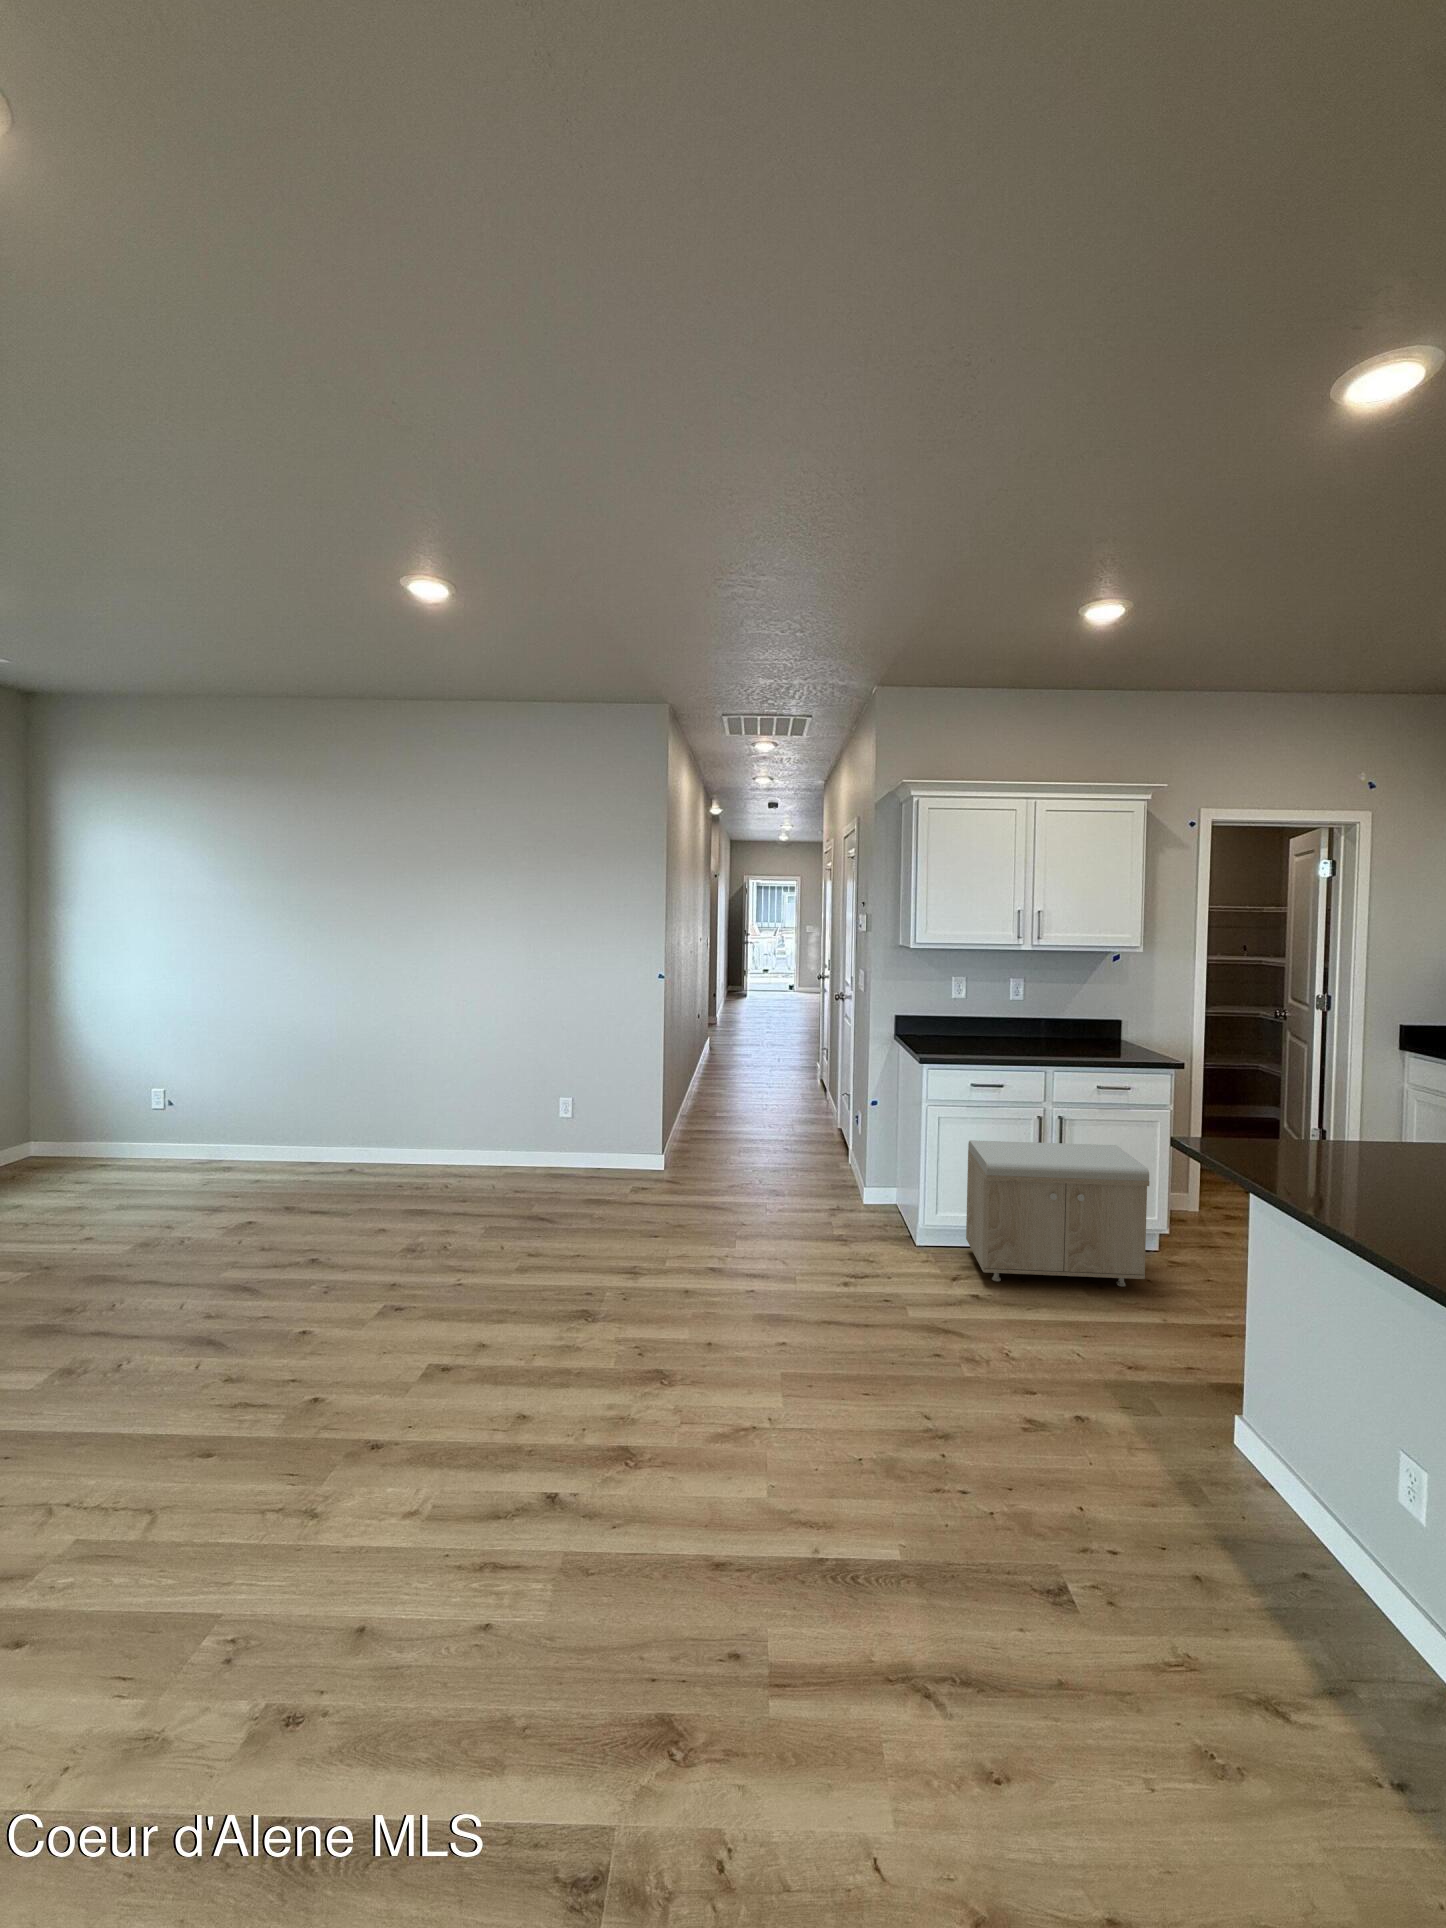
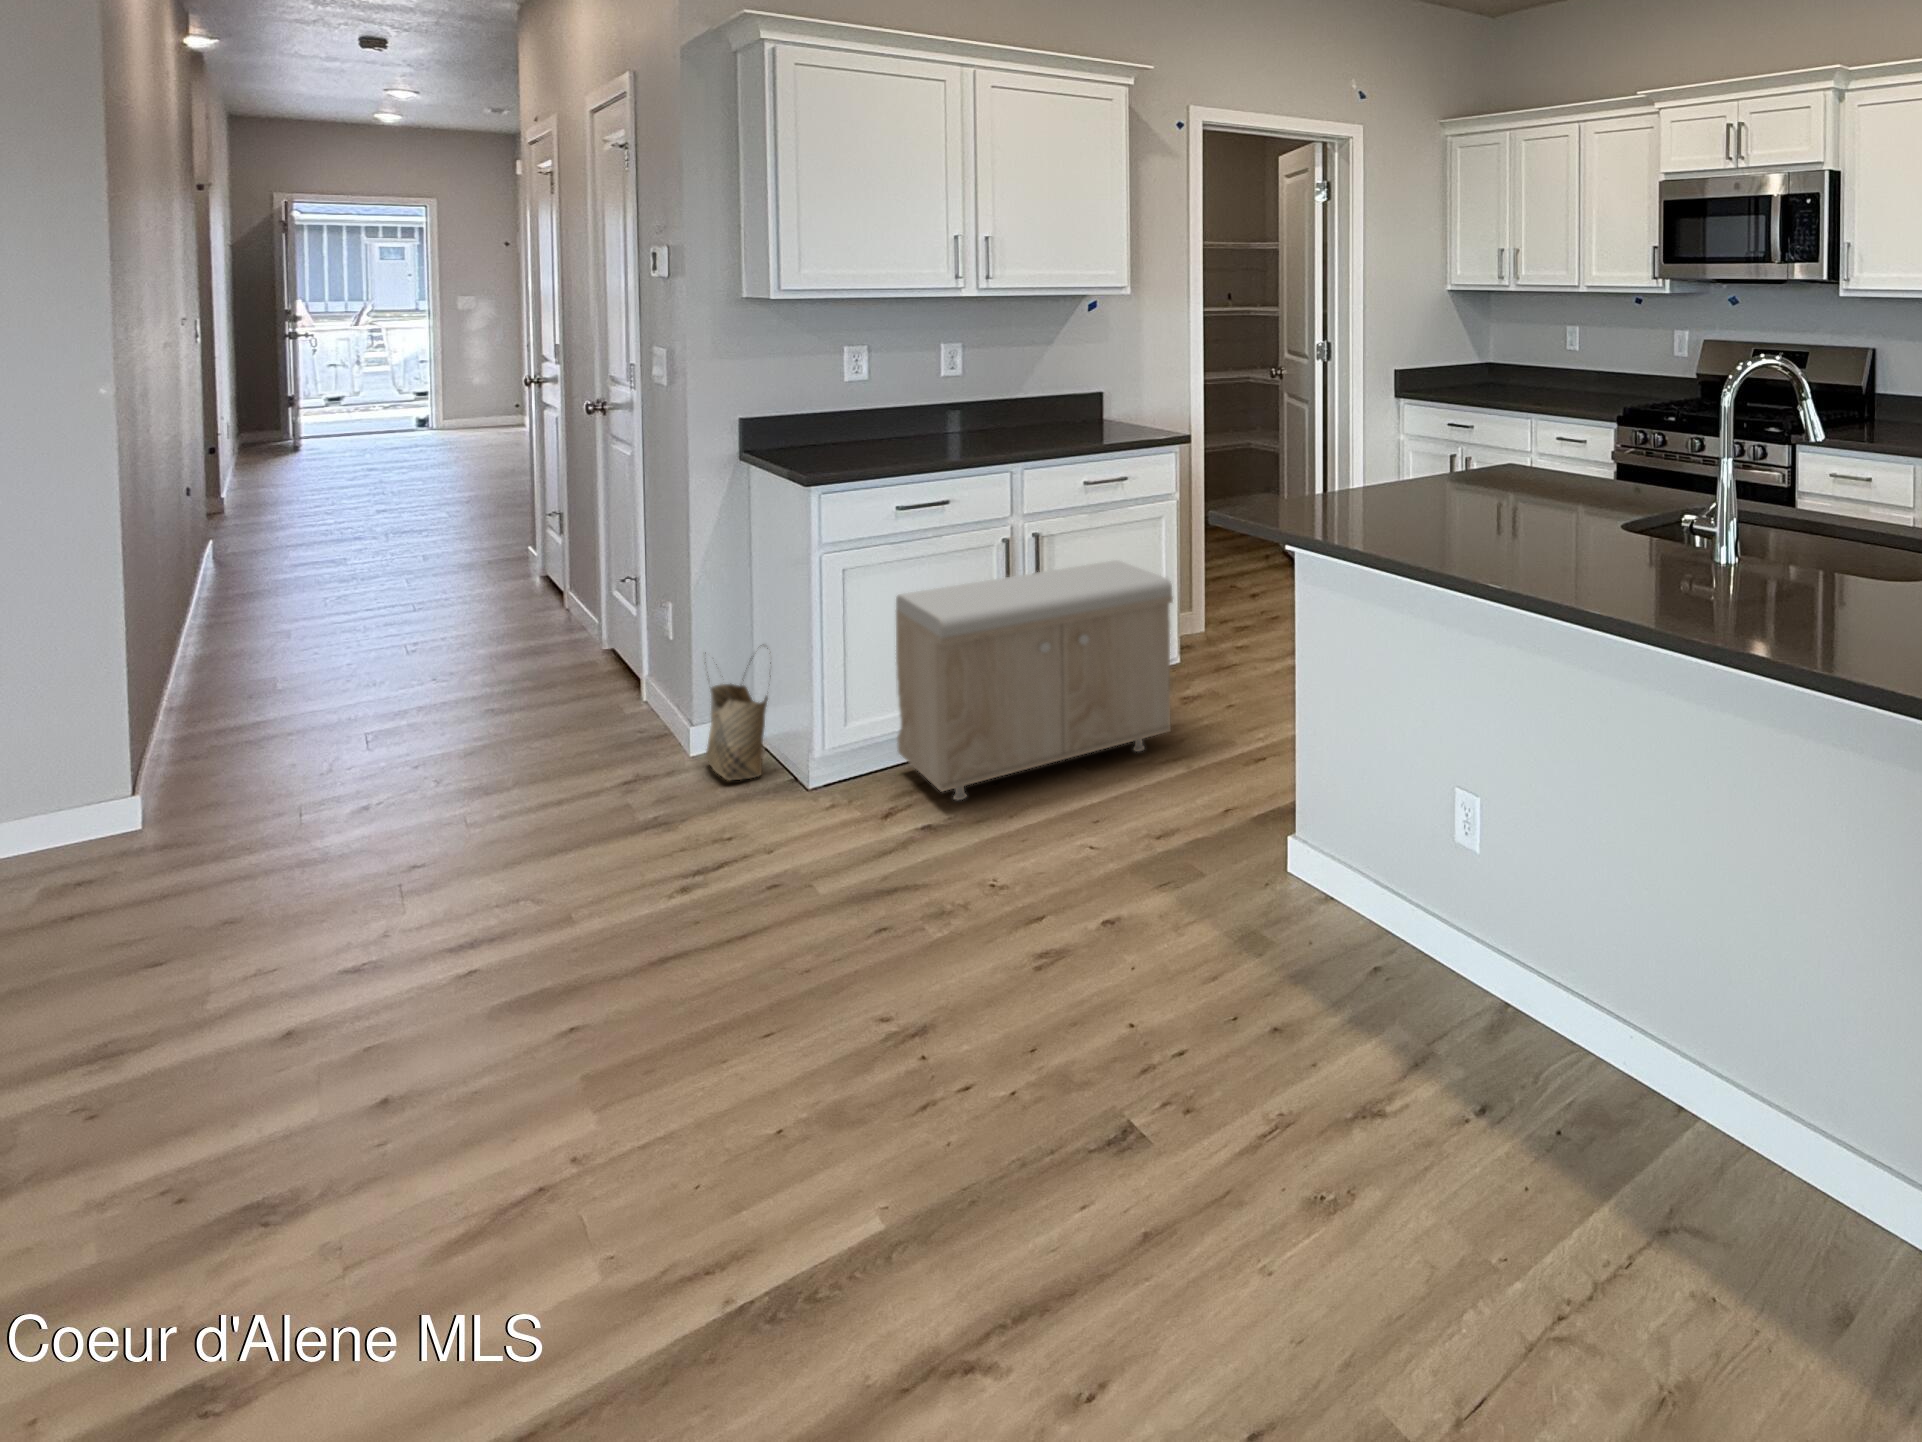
woven basket: none [871,1151,904,1230] -> present [705,648,771,780]

